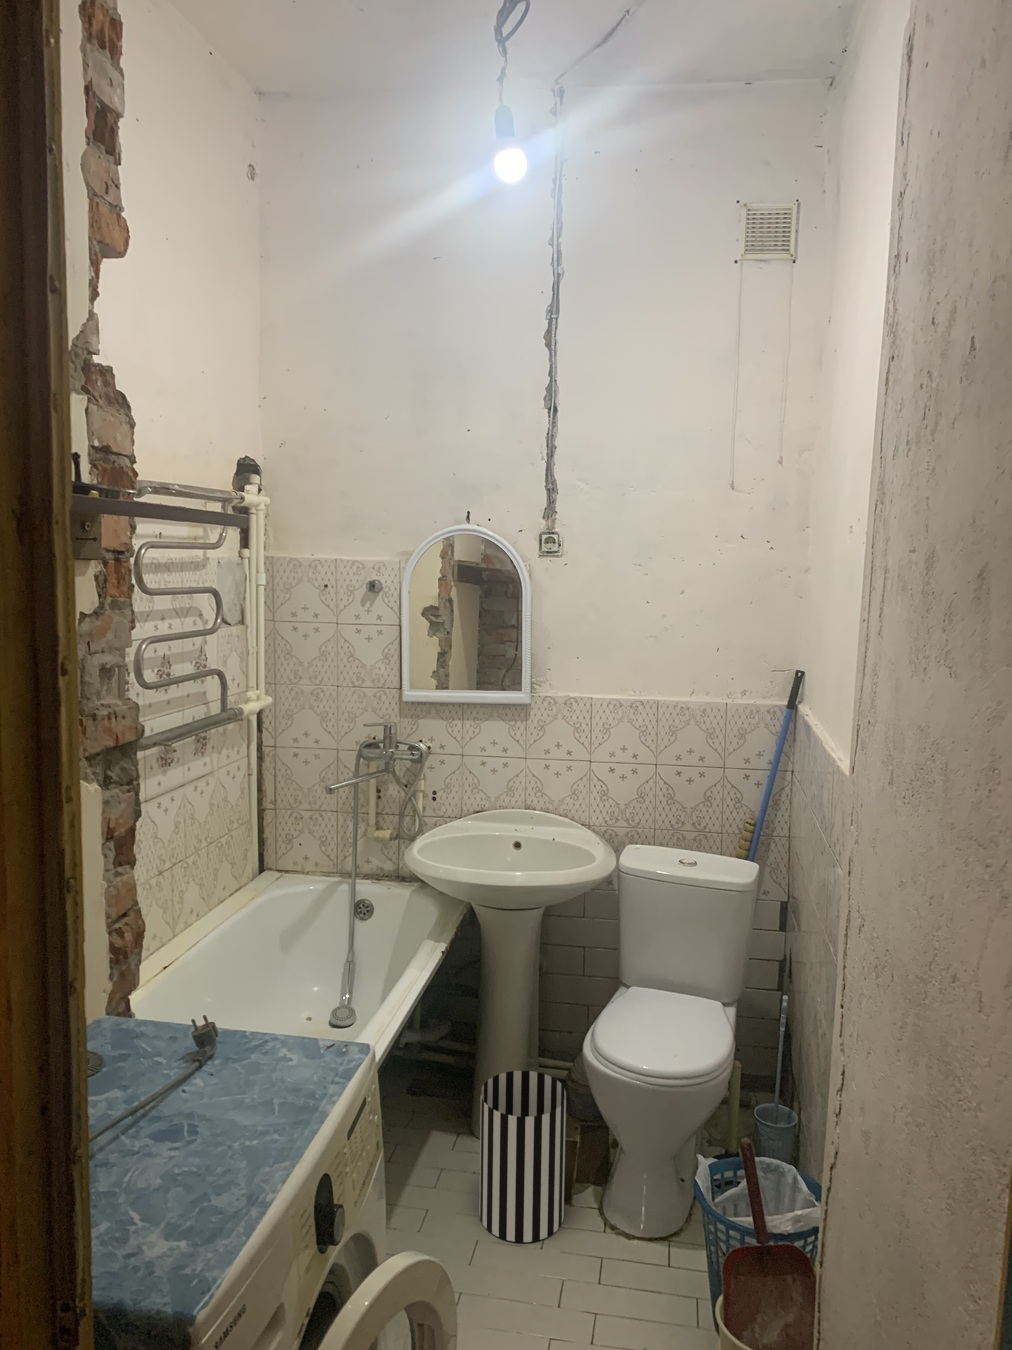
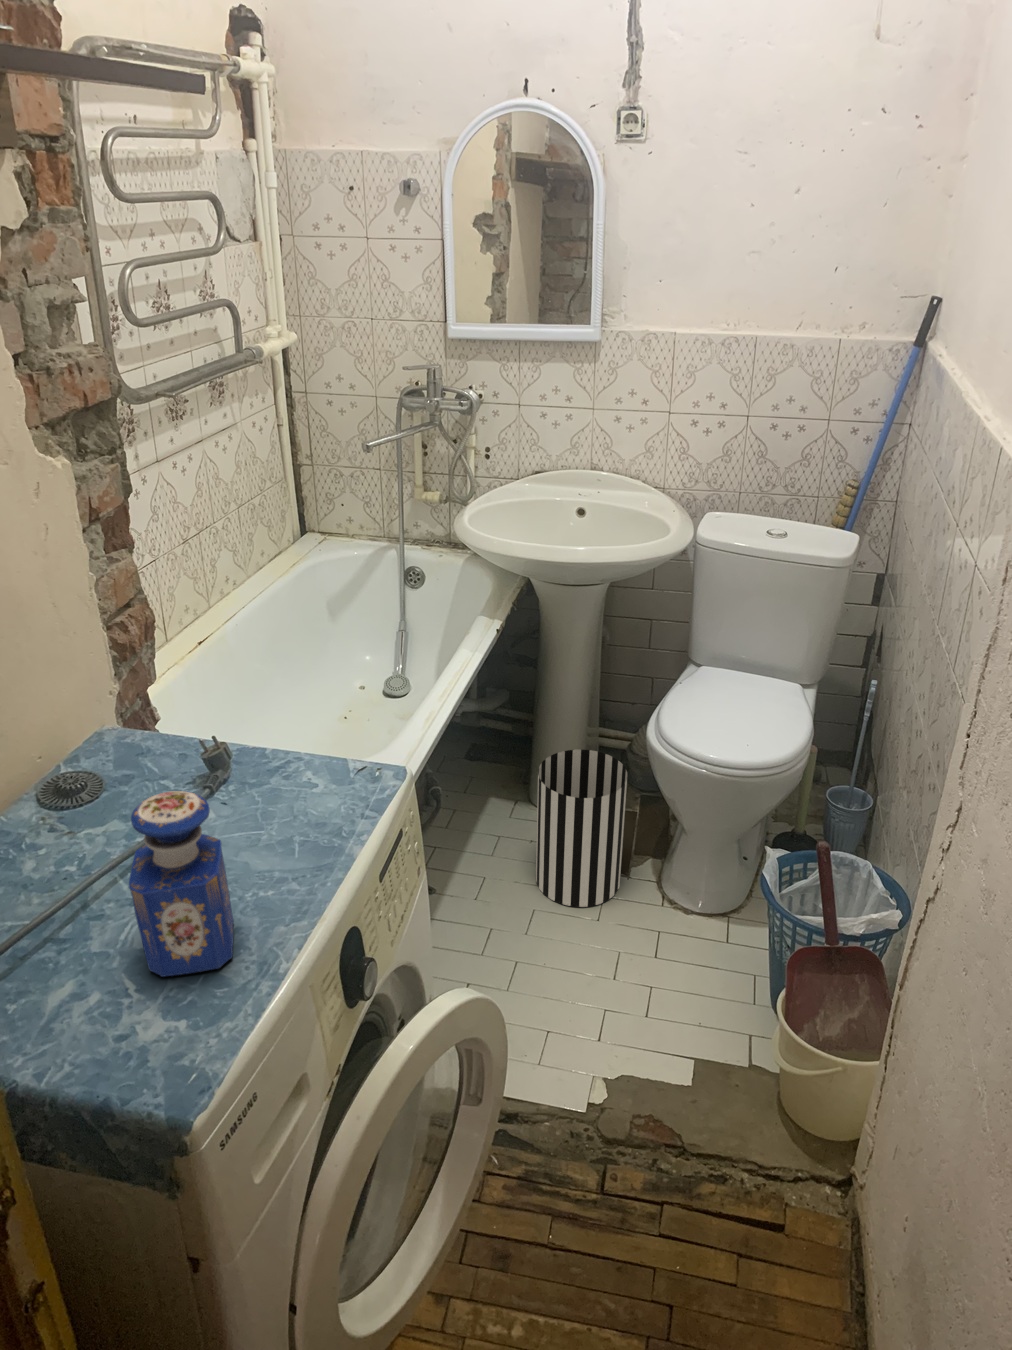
perfume bottle: none [148,1036,225,1209] -> present [129,791,234,977]

